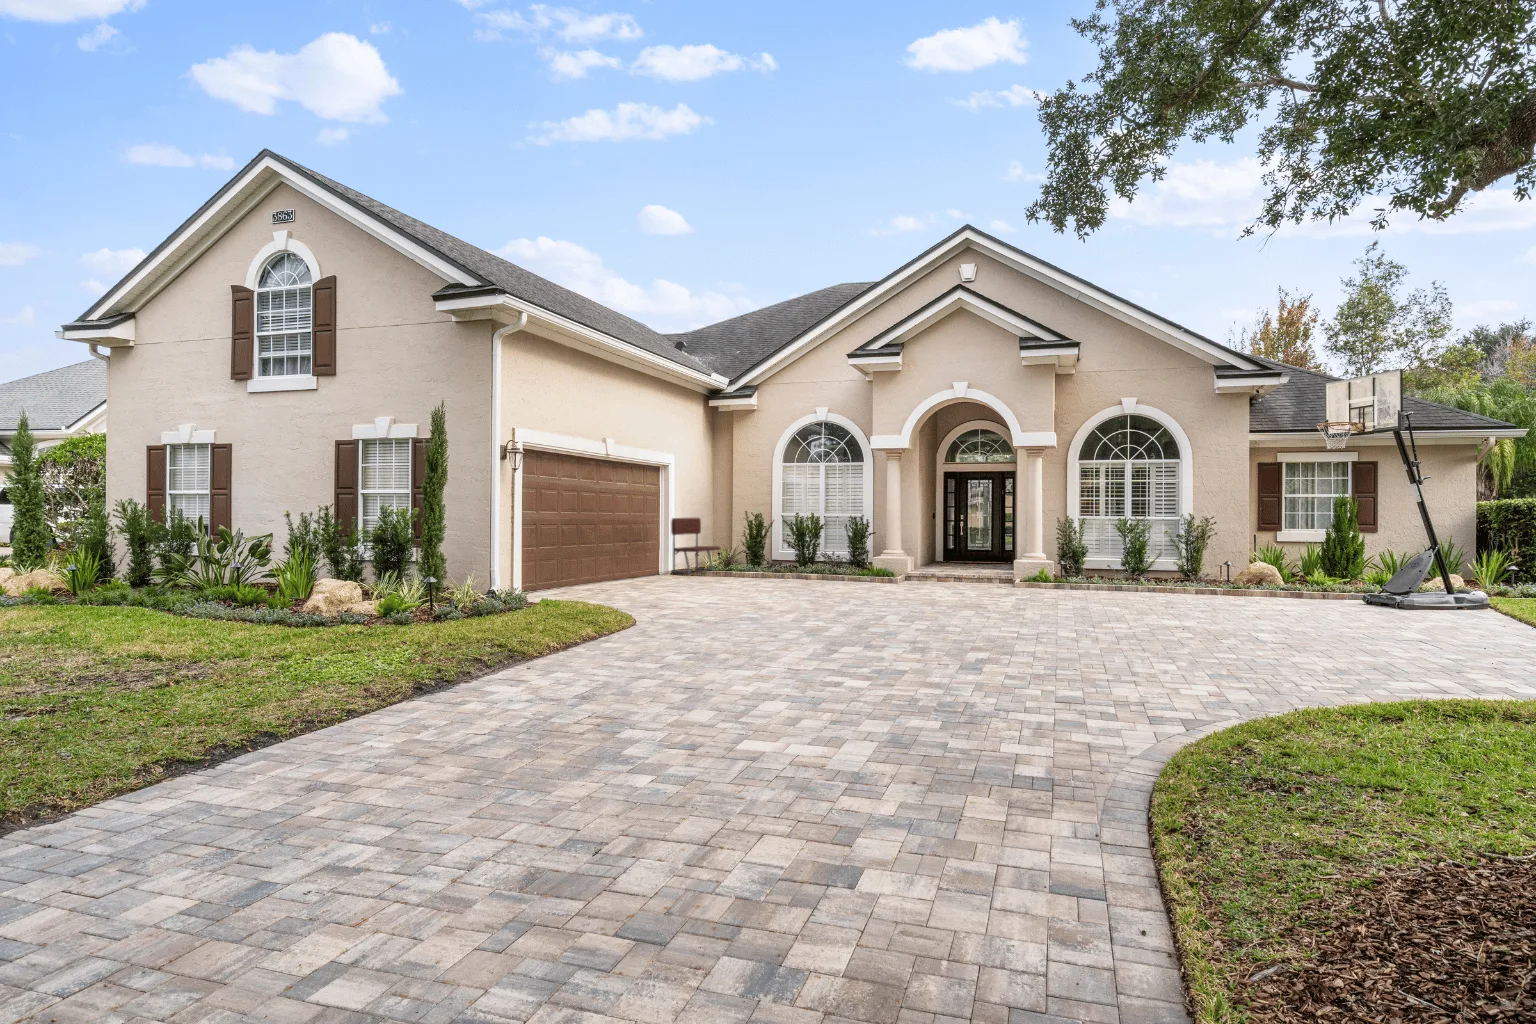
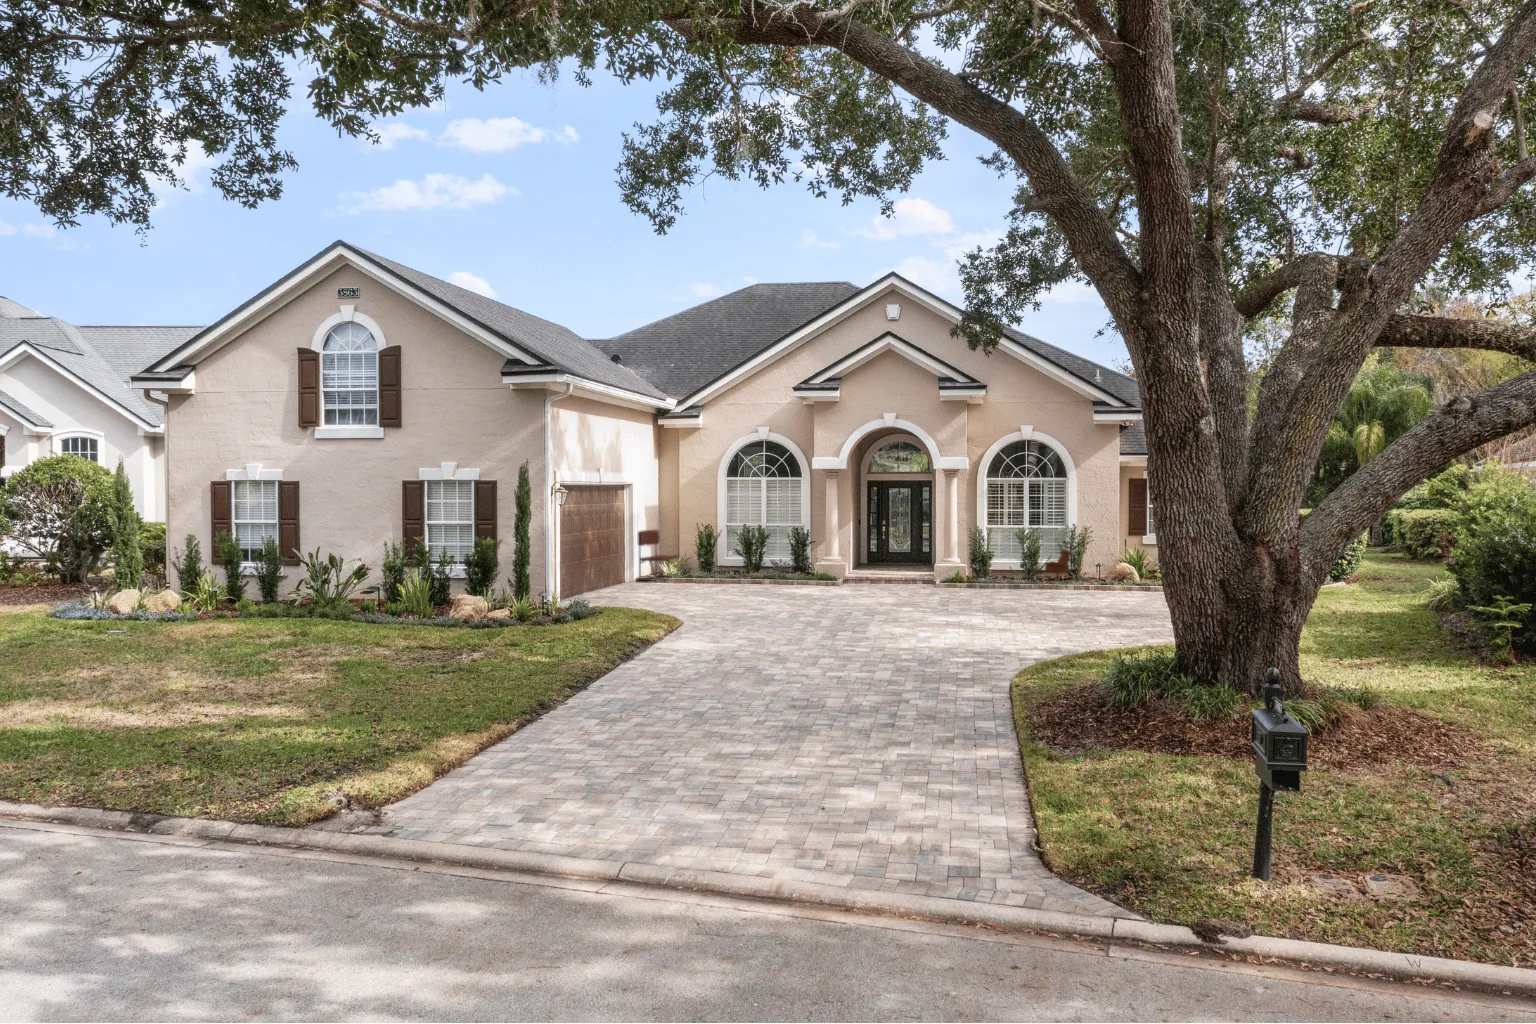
lounge chair: none [1135,544,1187,583] -> present [1032,550,1071,580]

